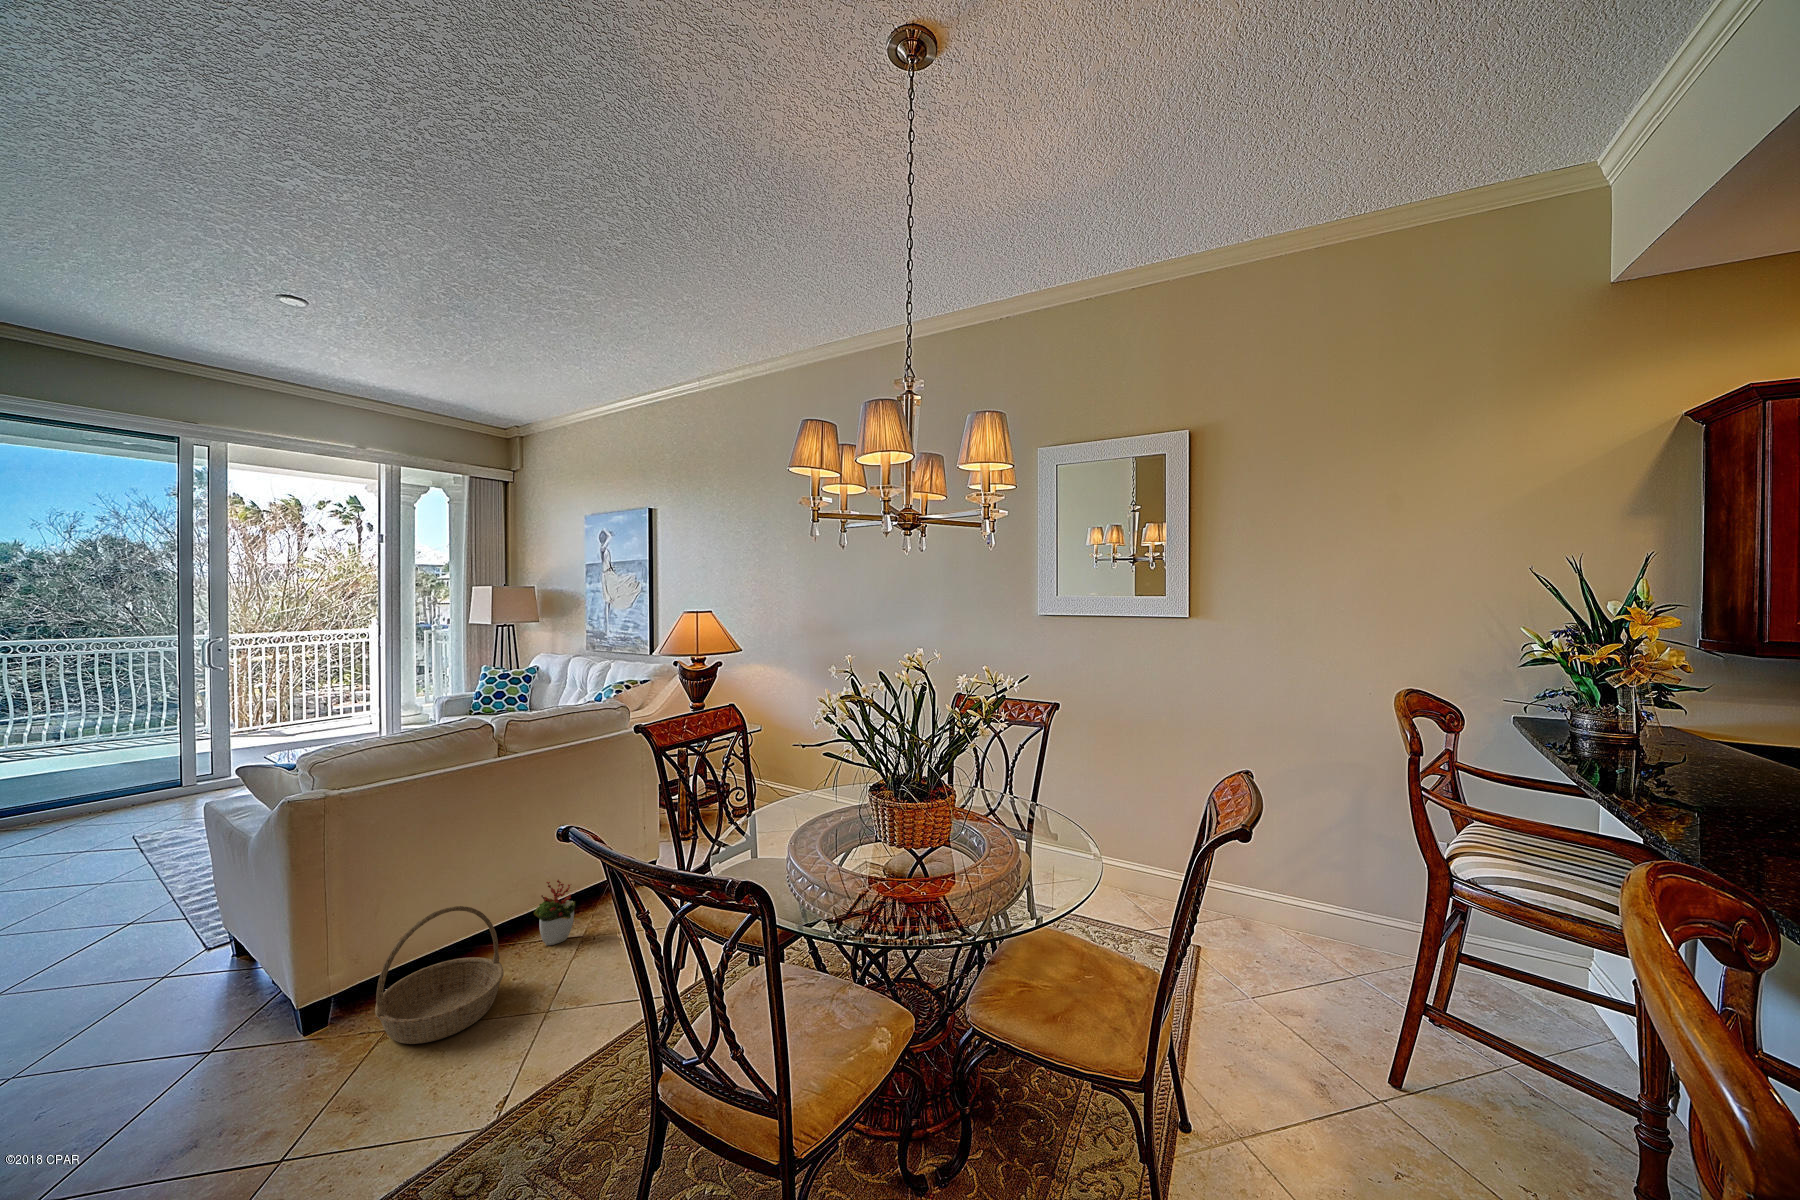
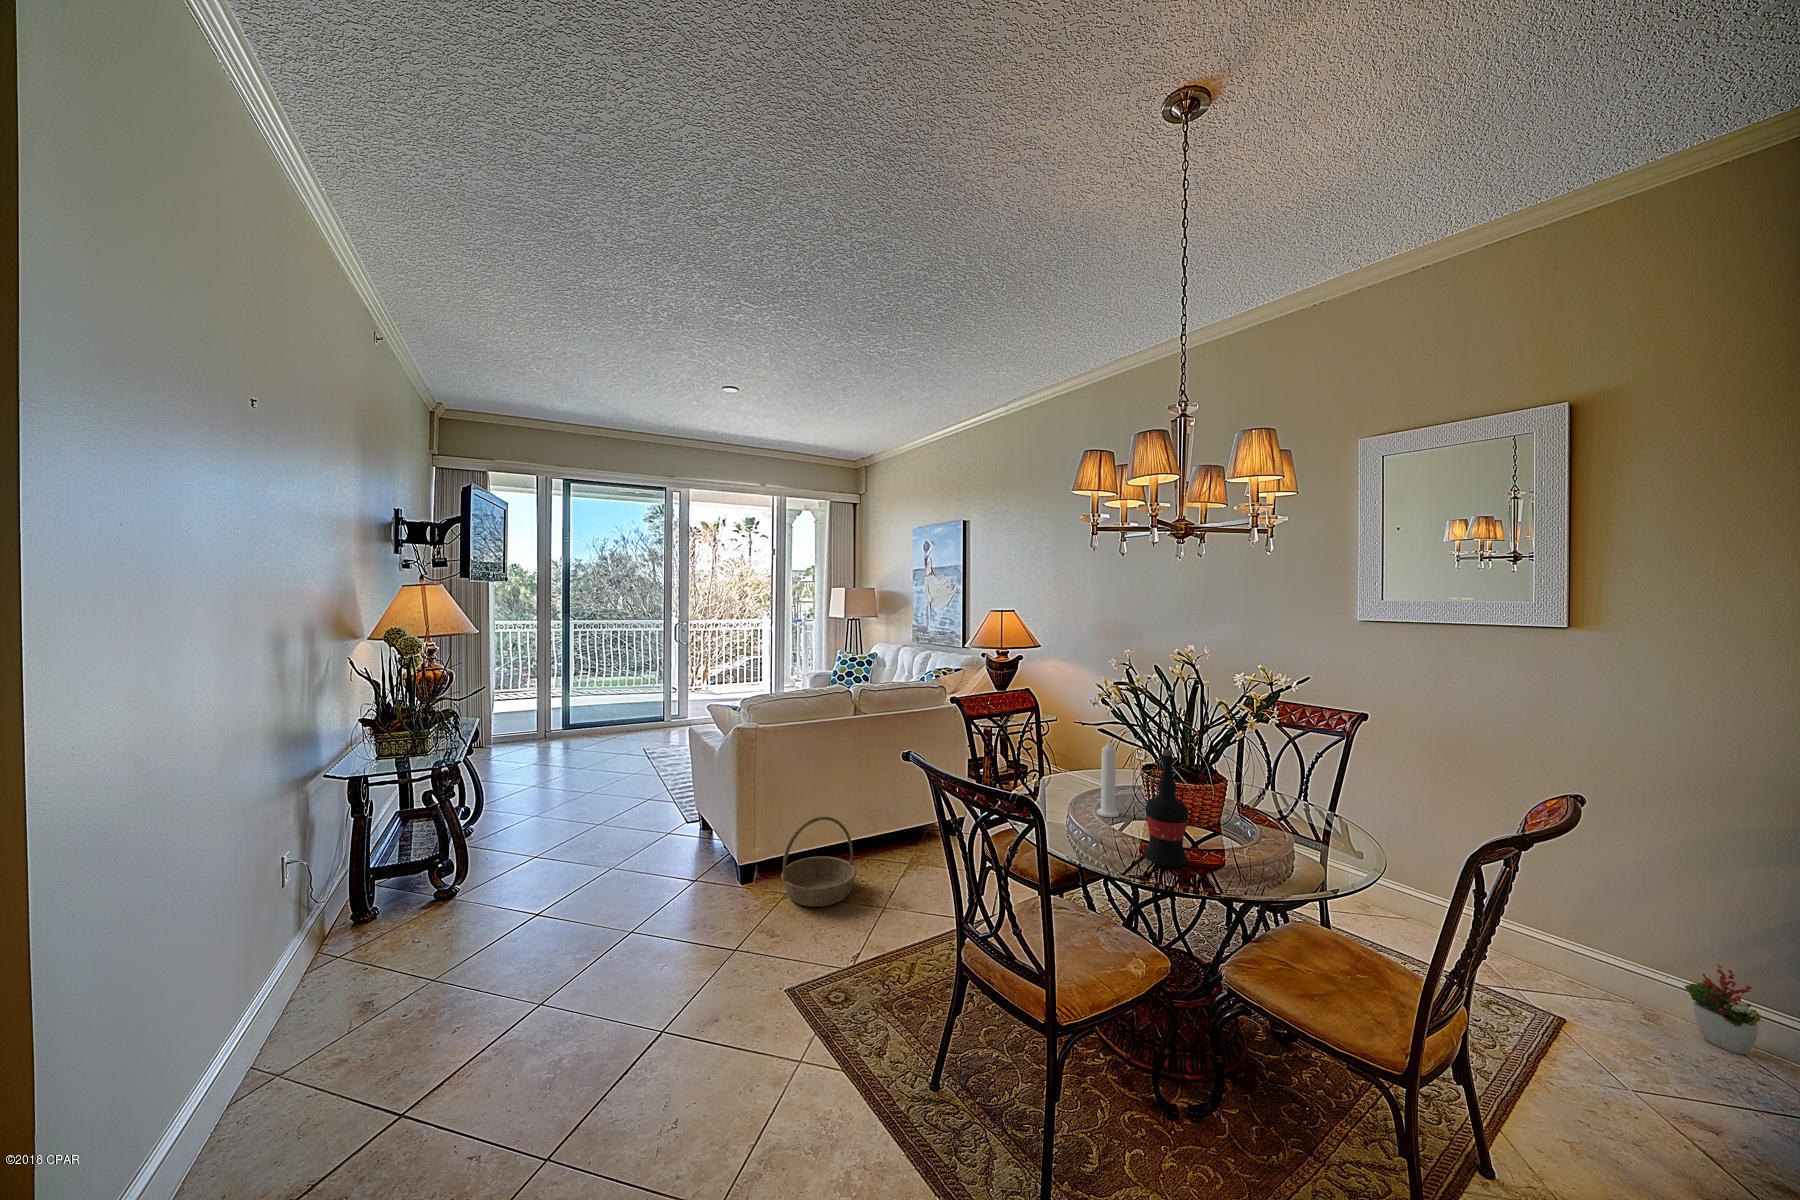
candle: none [822,759,846,850] -> present [1097,739,1119,817]
wine bottle: none [883,770,930,906] -> present [1145,749,1188,866]
decorative plant: present [534,880,575,945] -> present [1685,965,1761,1055]

